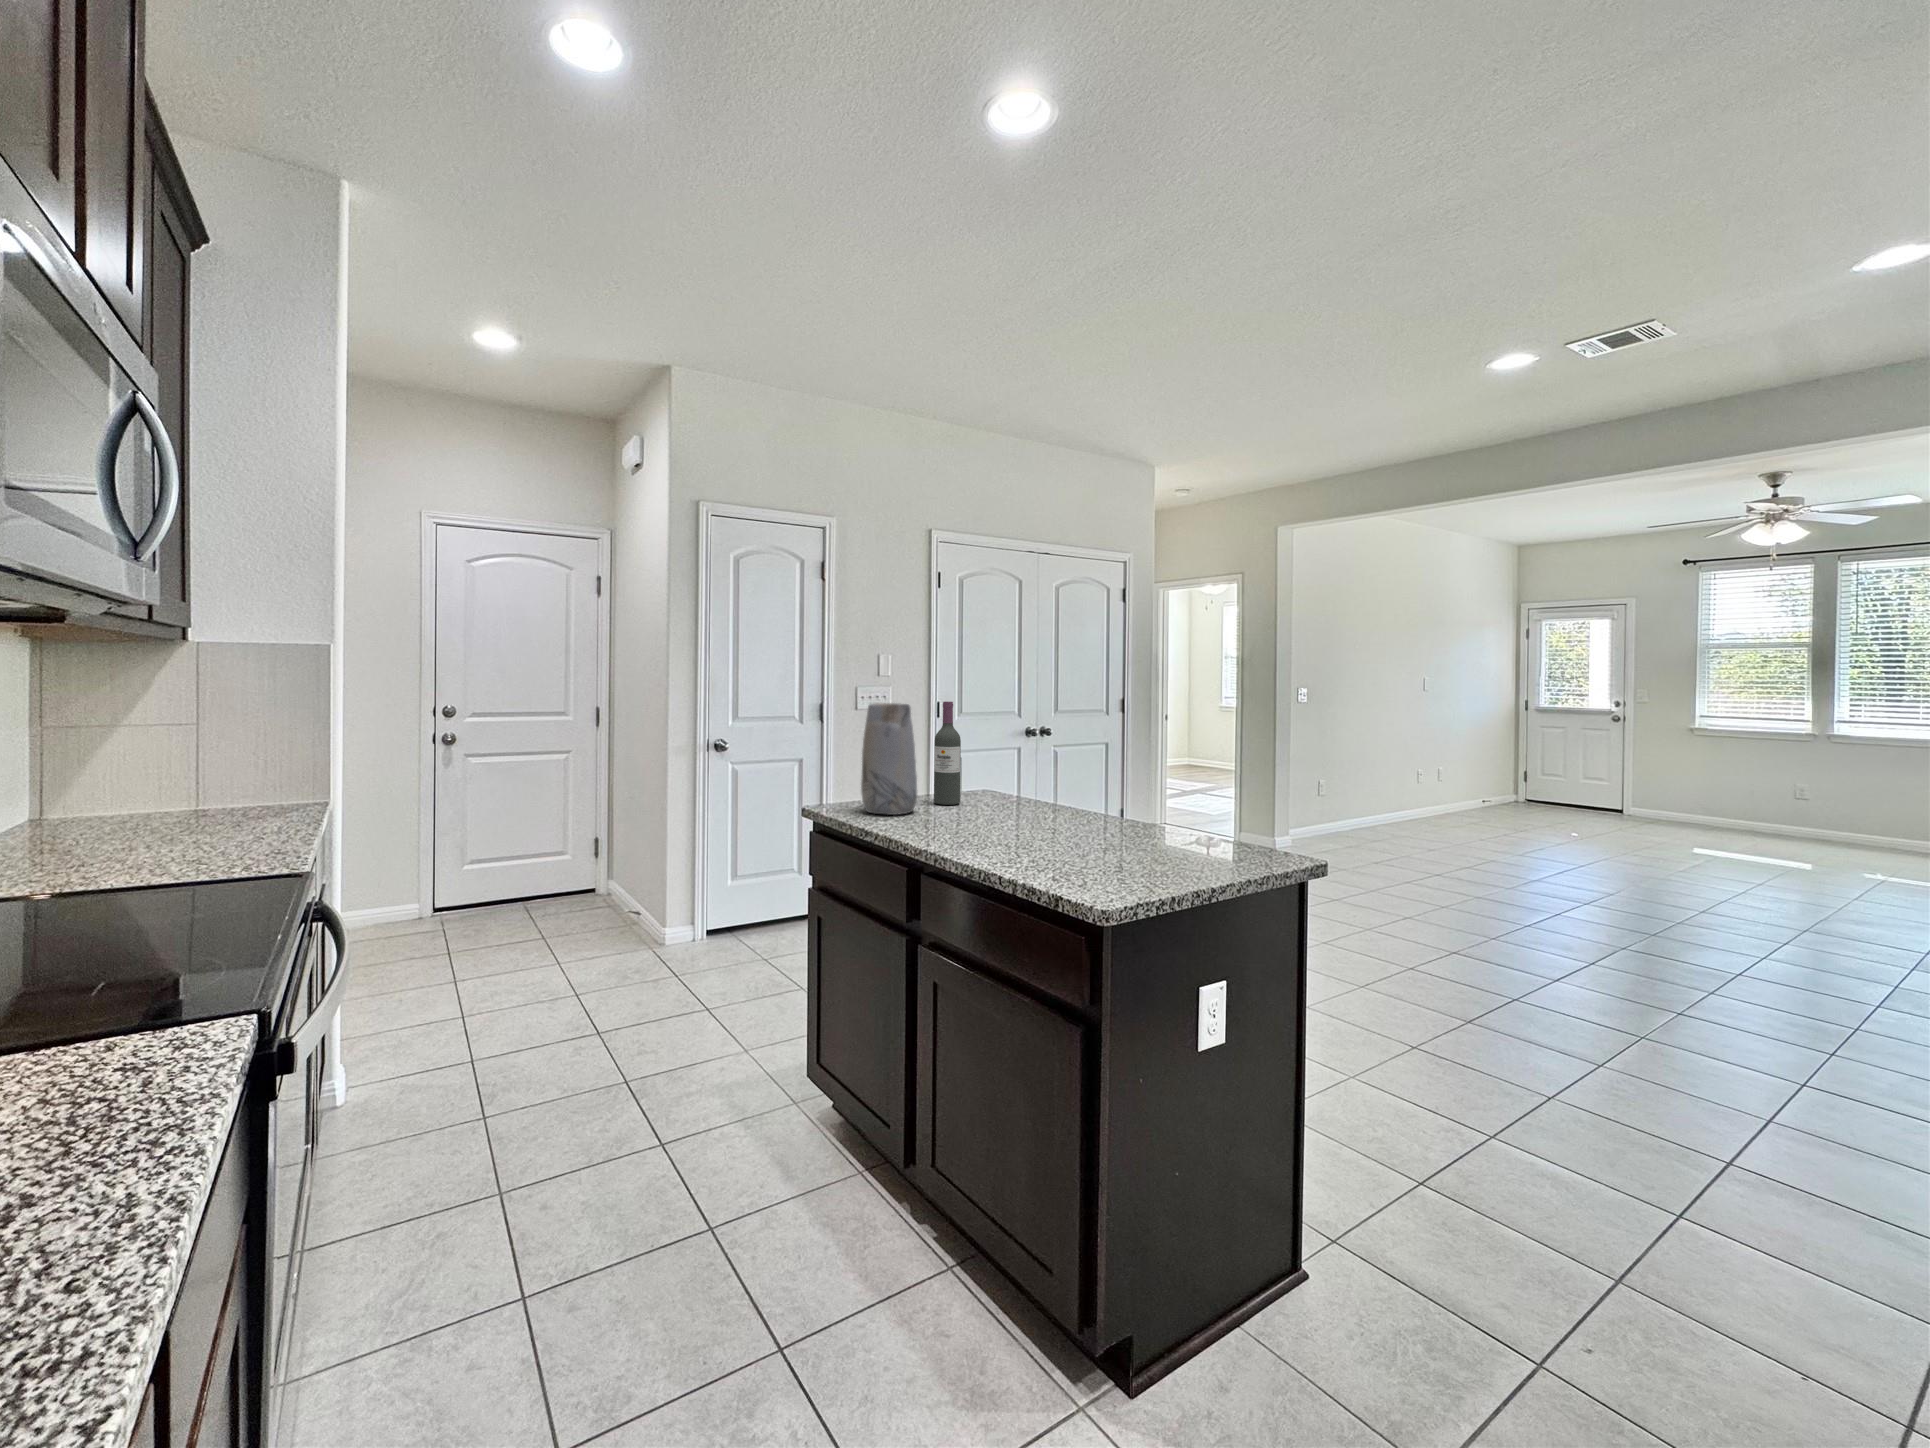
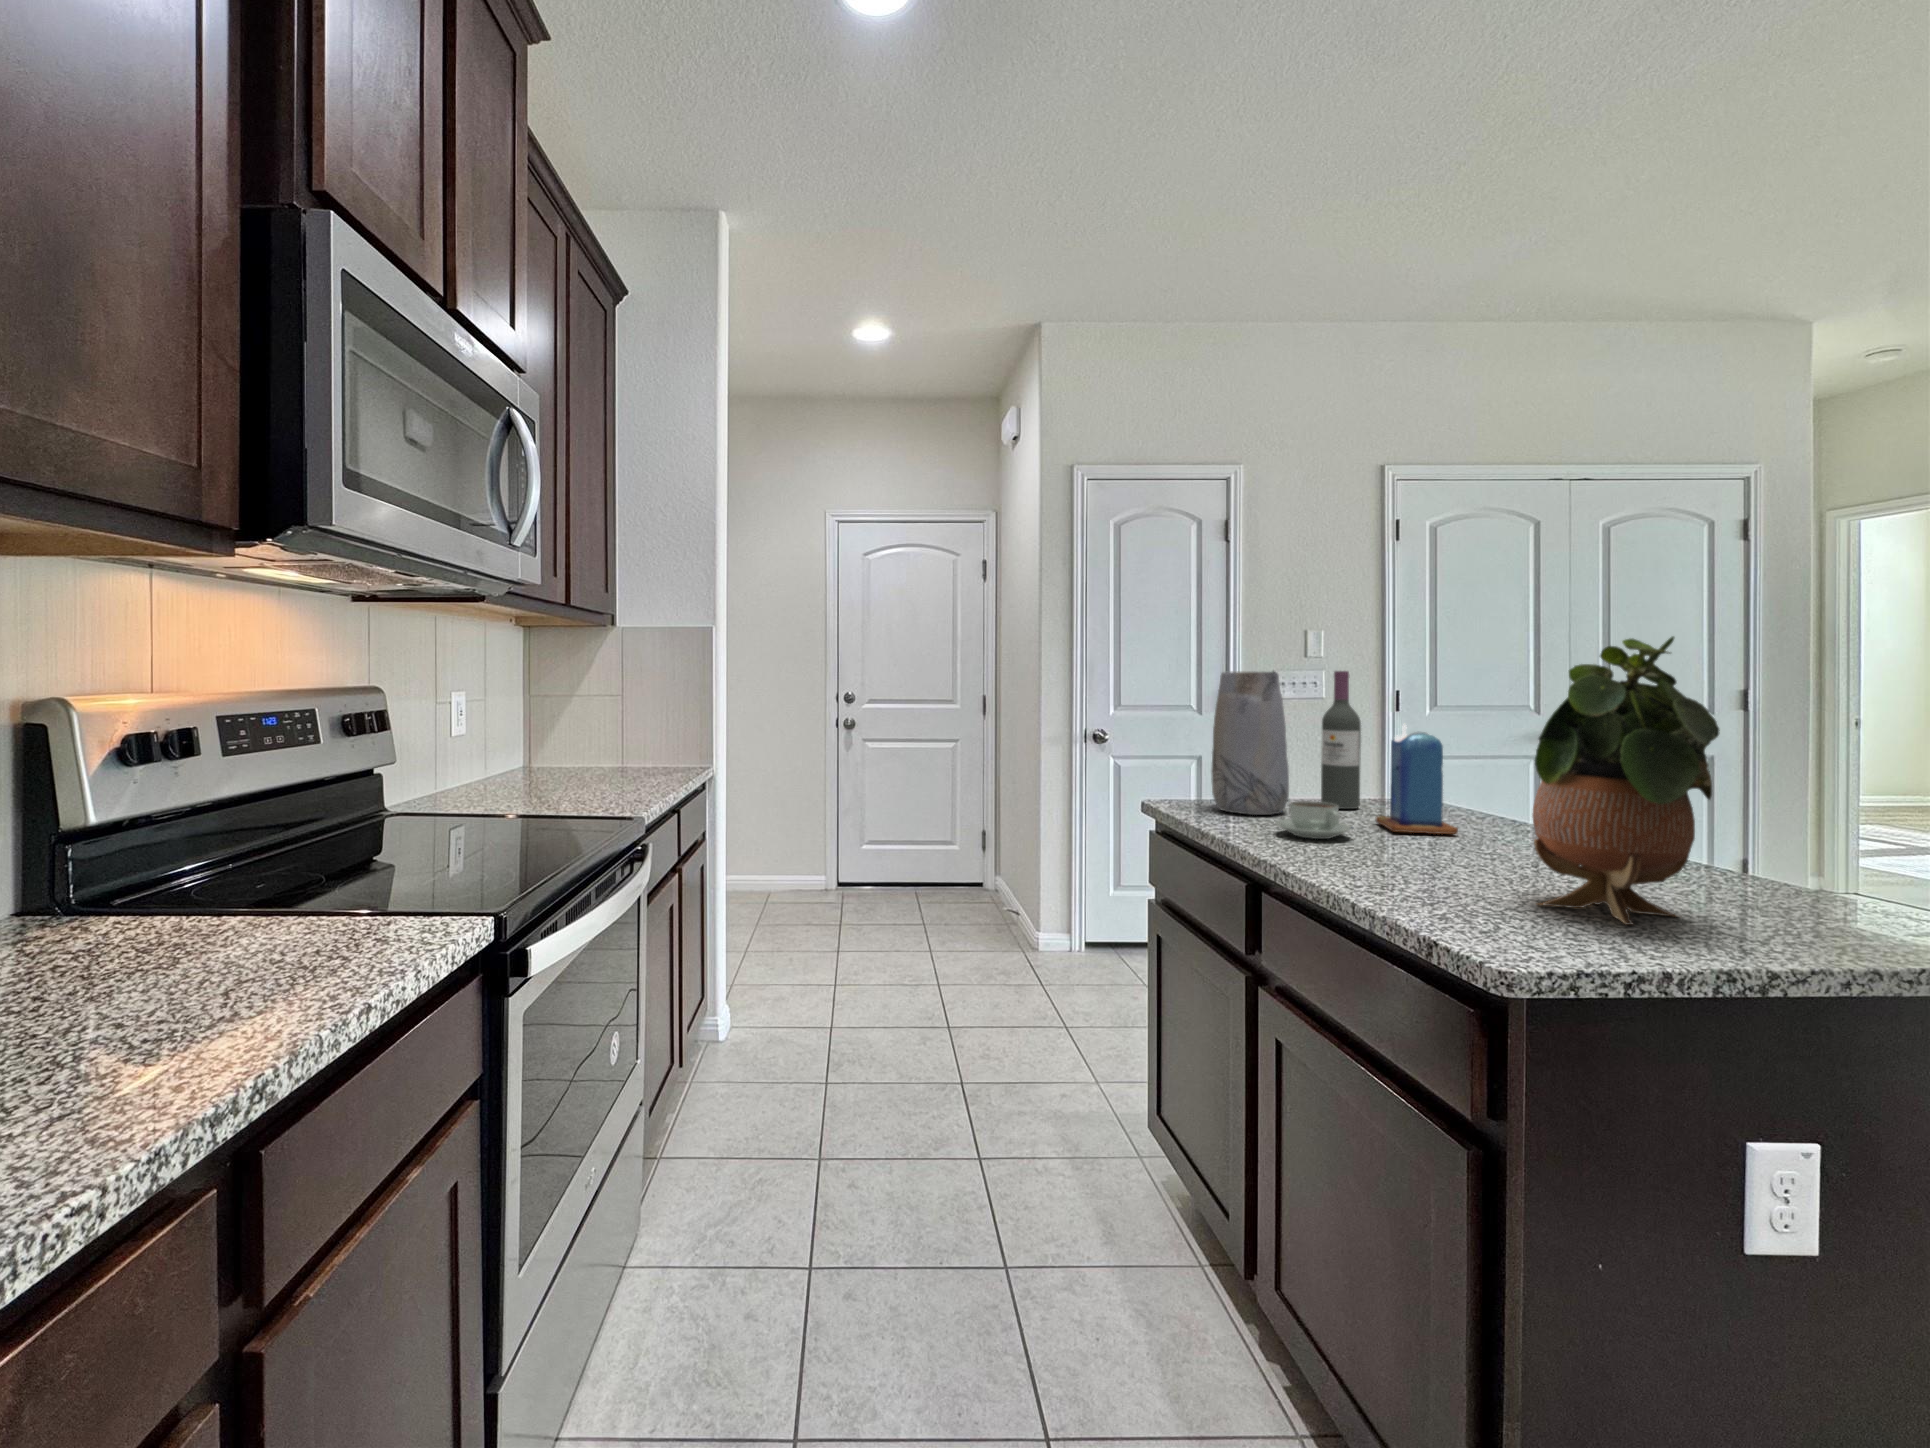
potted plant: none [1095,696,1187,872] -> present [1532,637,1720,925]
candle: none [977,743,1031,821] -> present [1376,725,1458,834]
coffee cup: none [919,803,971,831] -> present [1276,801,1352,839]

